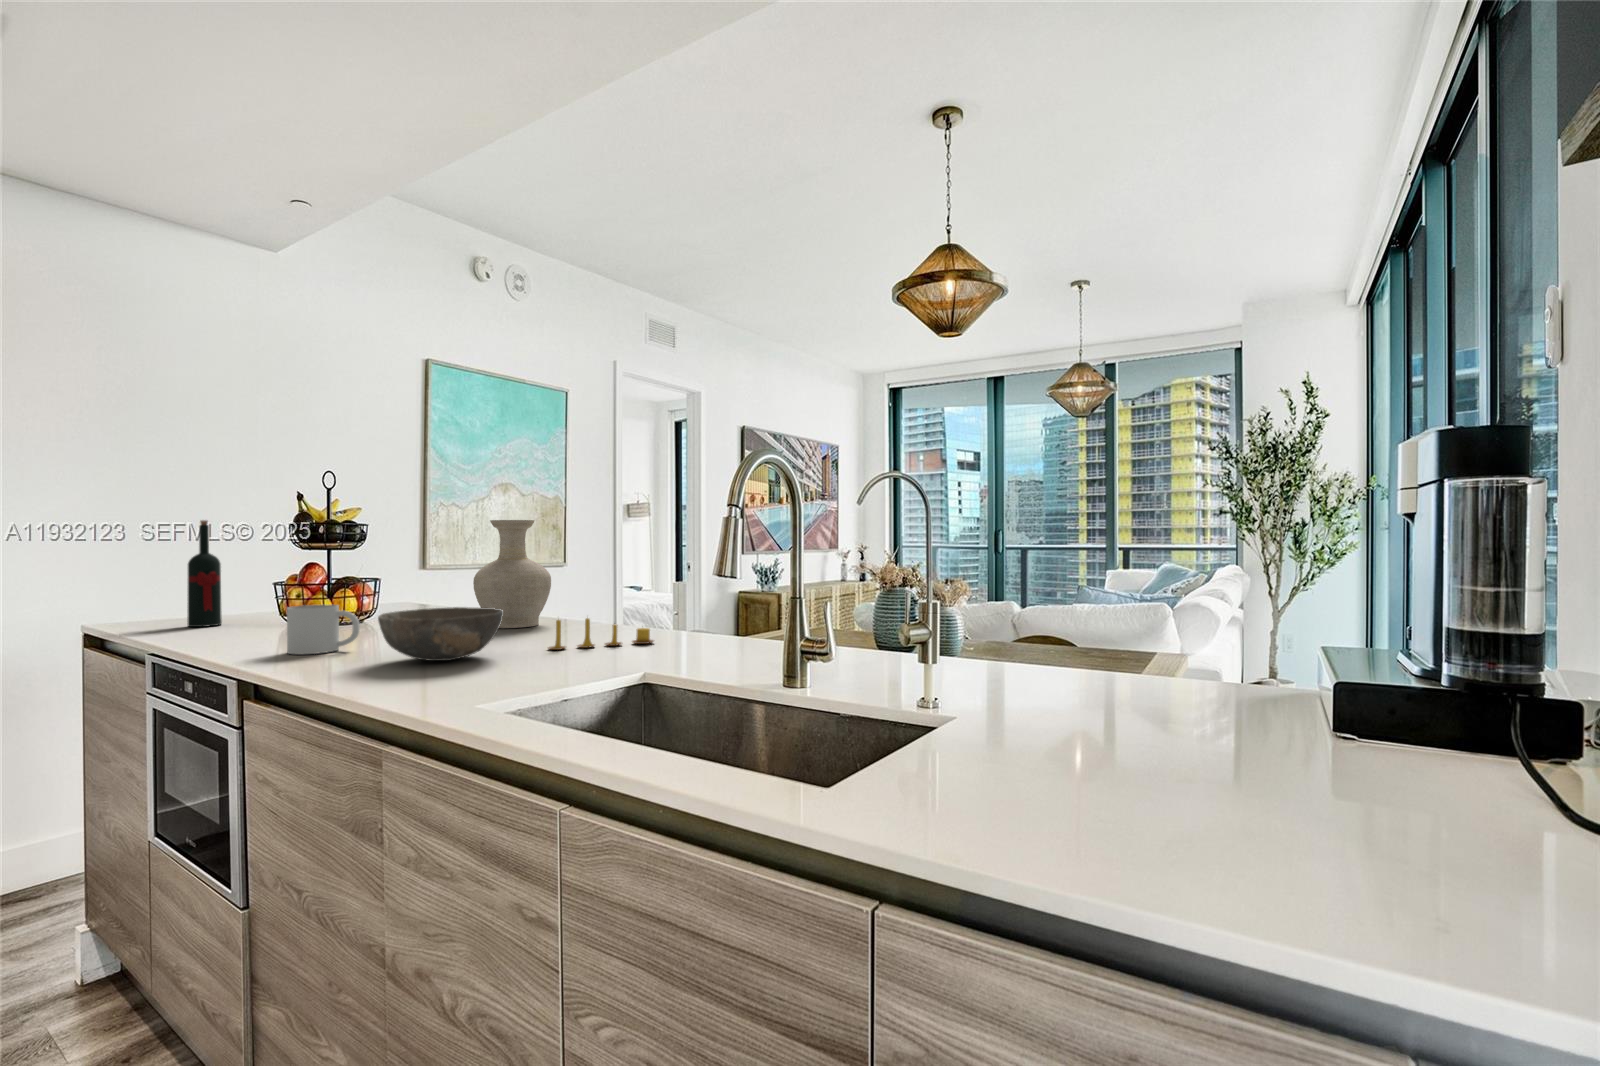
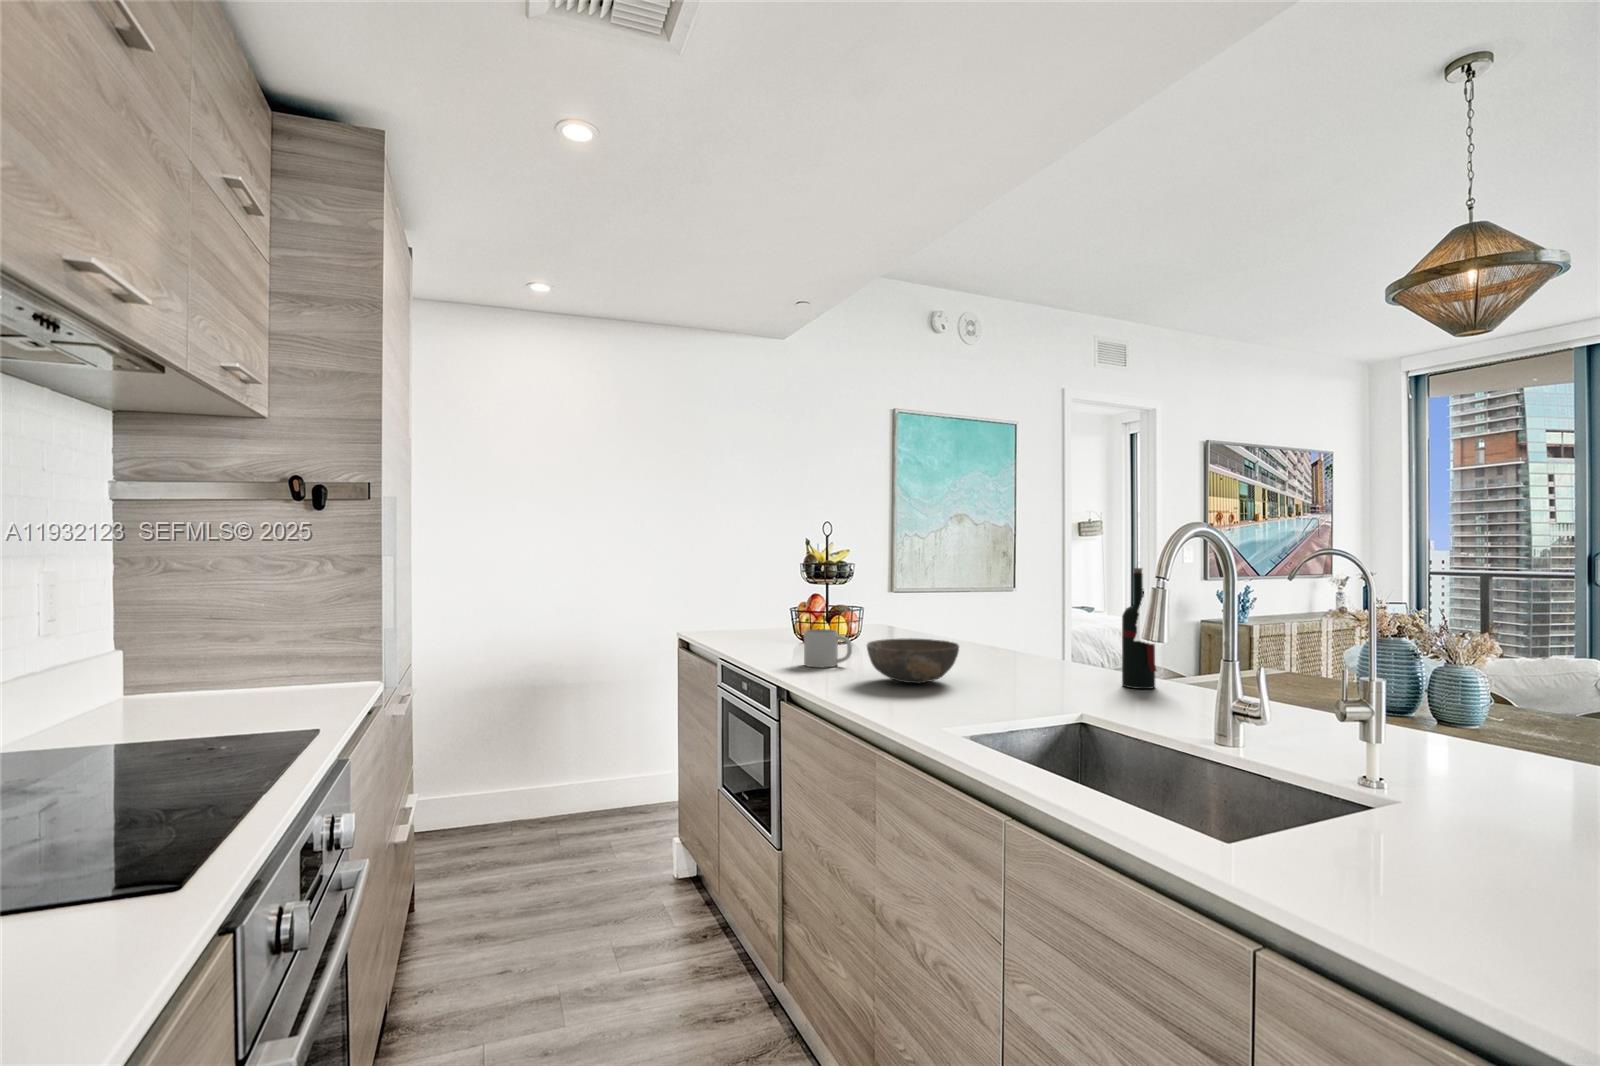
wine bottle: present [187,520,222,627] -> present [1122,568,1157,689]
vase: present [473,520,551,628] -> none [935,560,1000,655]
candle: present [548,618,653,650] -> none [996,652,1093,682]

